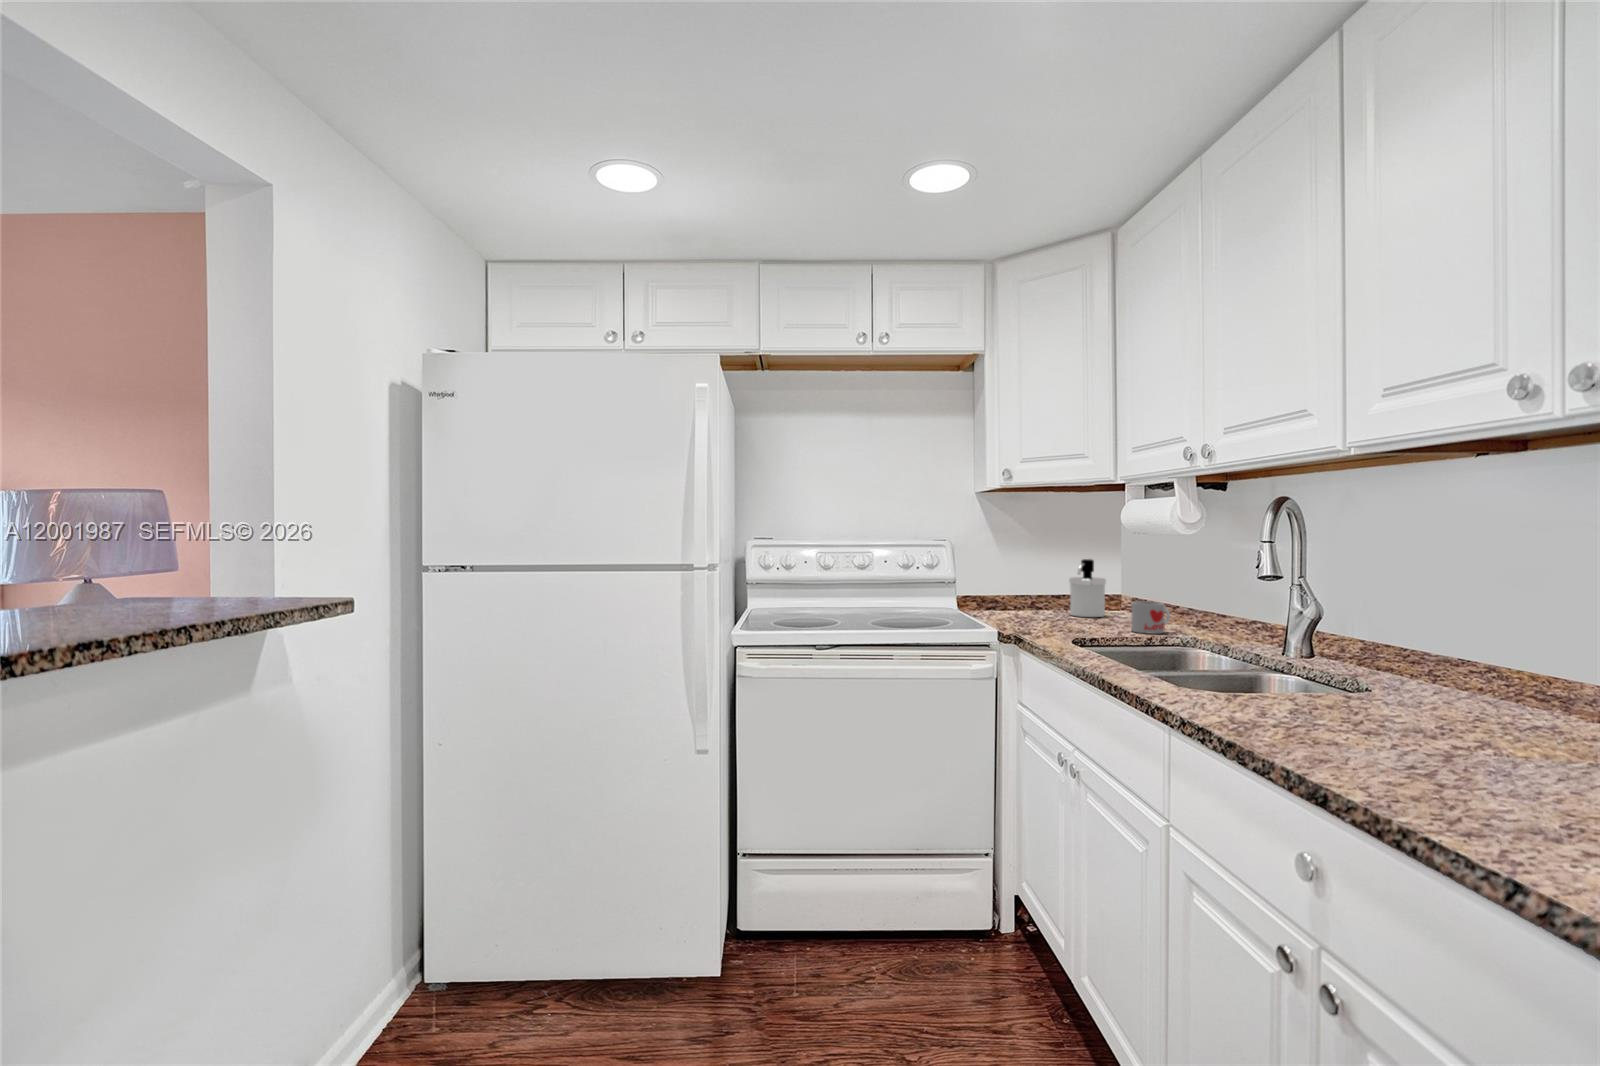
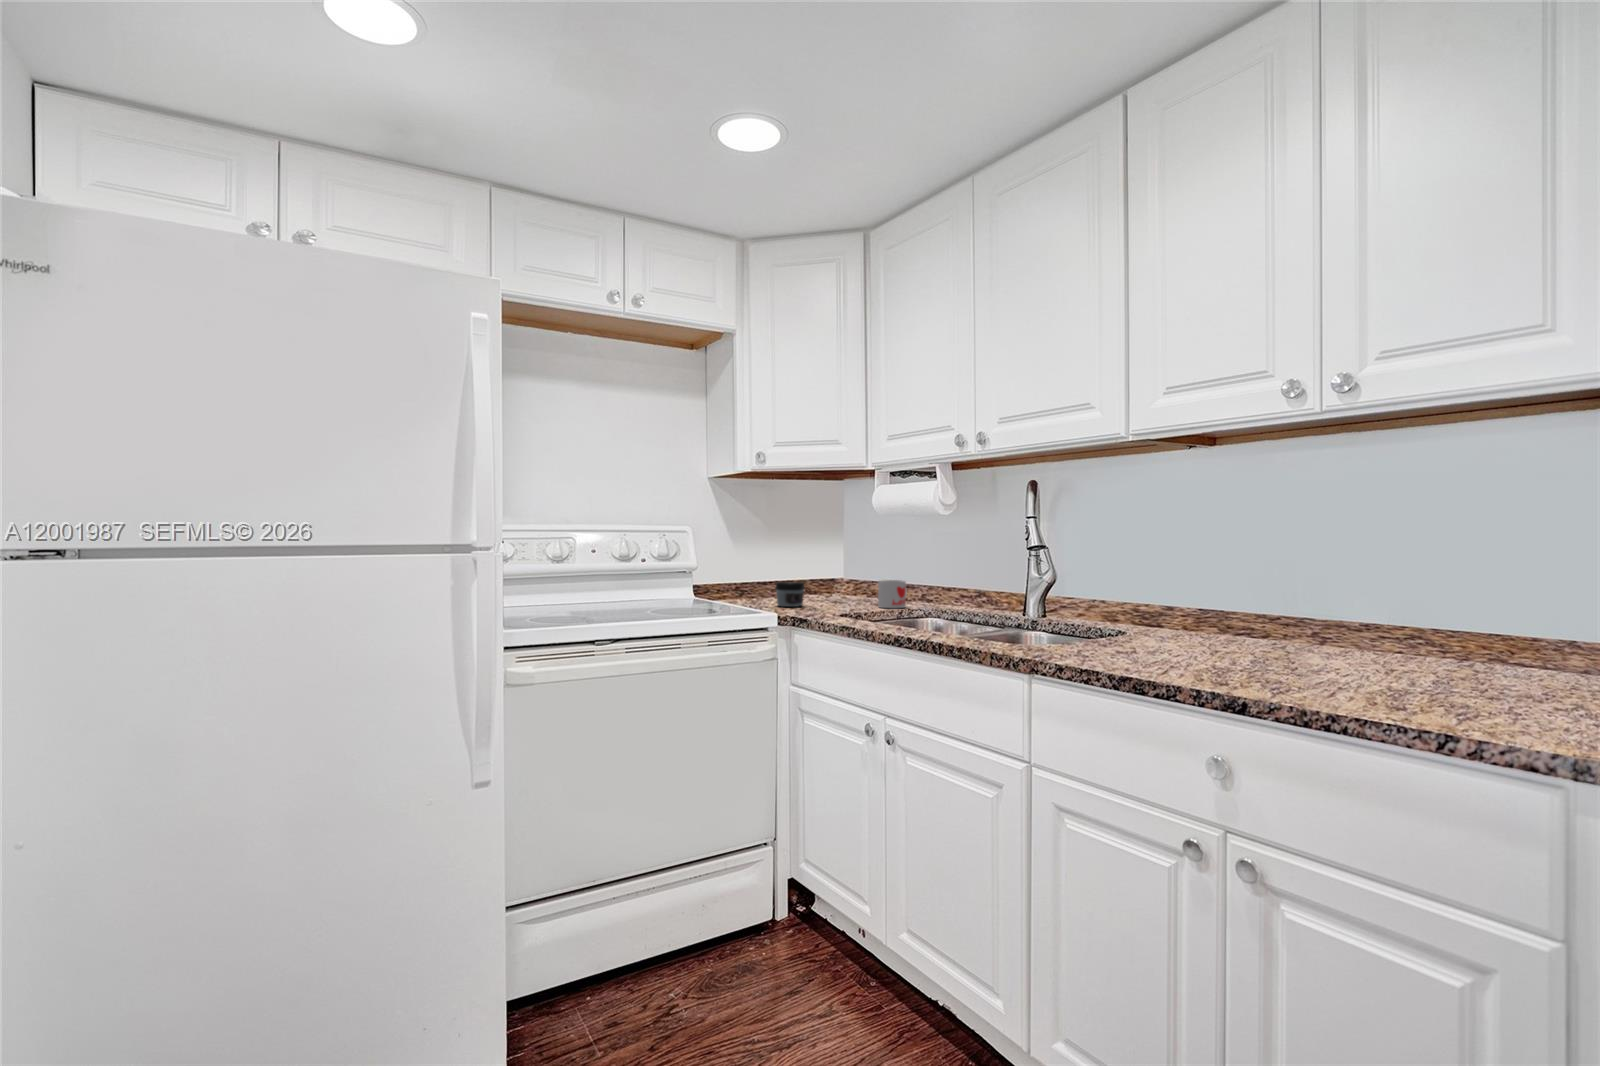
soap dispenser: present [1069,559,1106,617] -> none [803,545,835,599]
jar: none [1019,598,1051,624] -> present [775,582,804,607]

